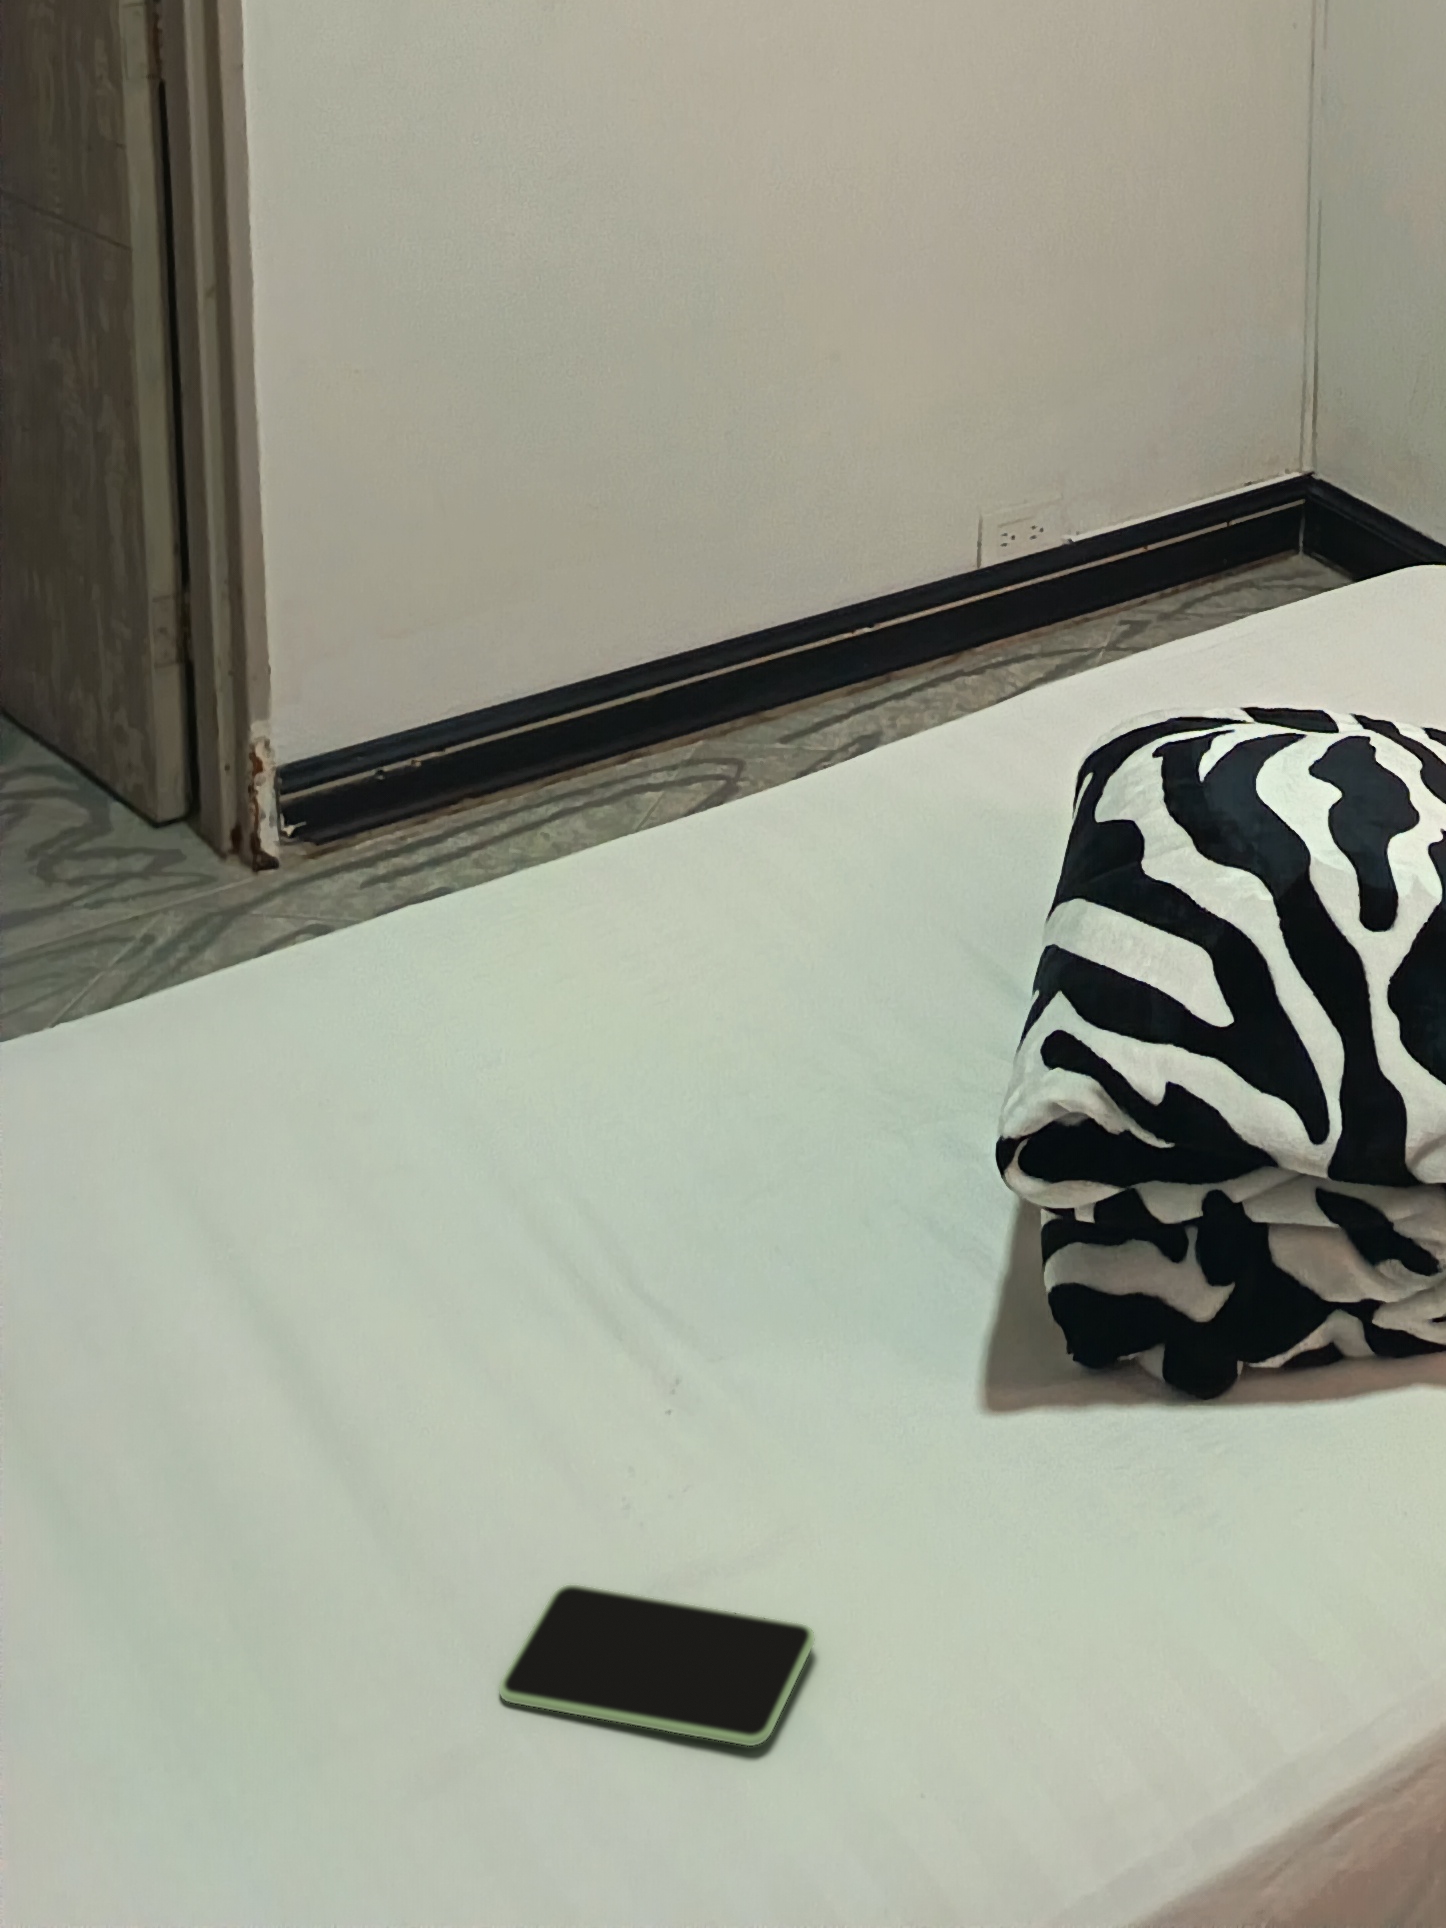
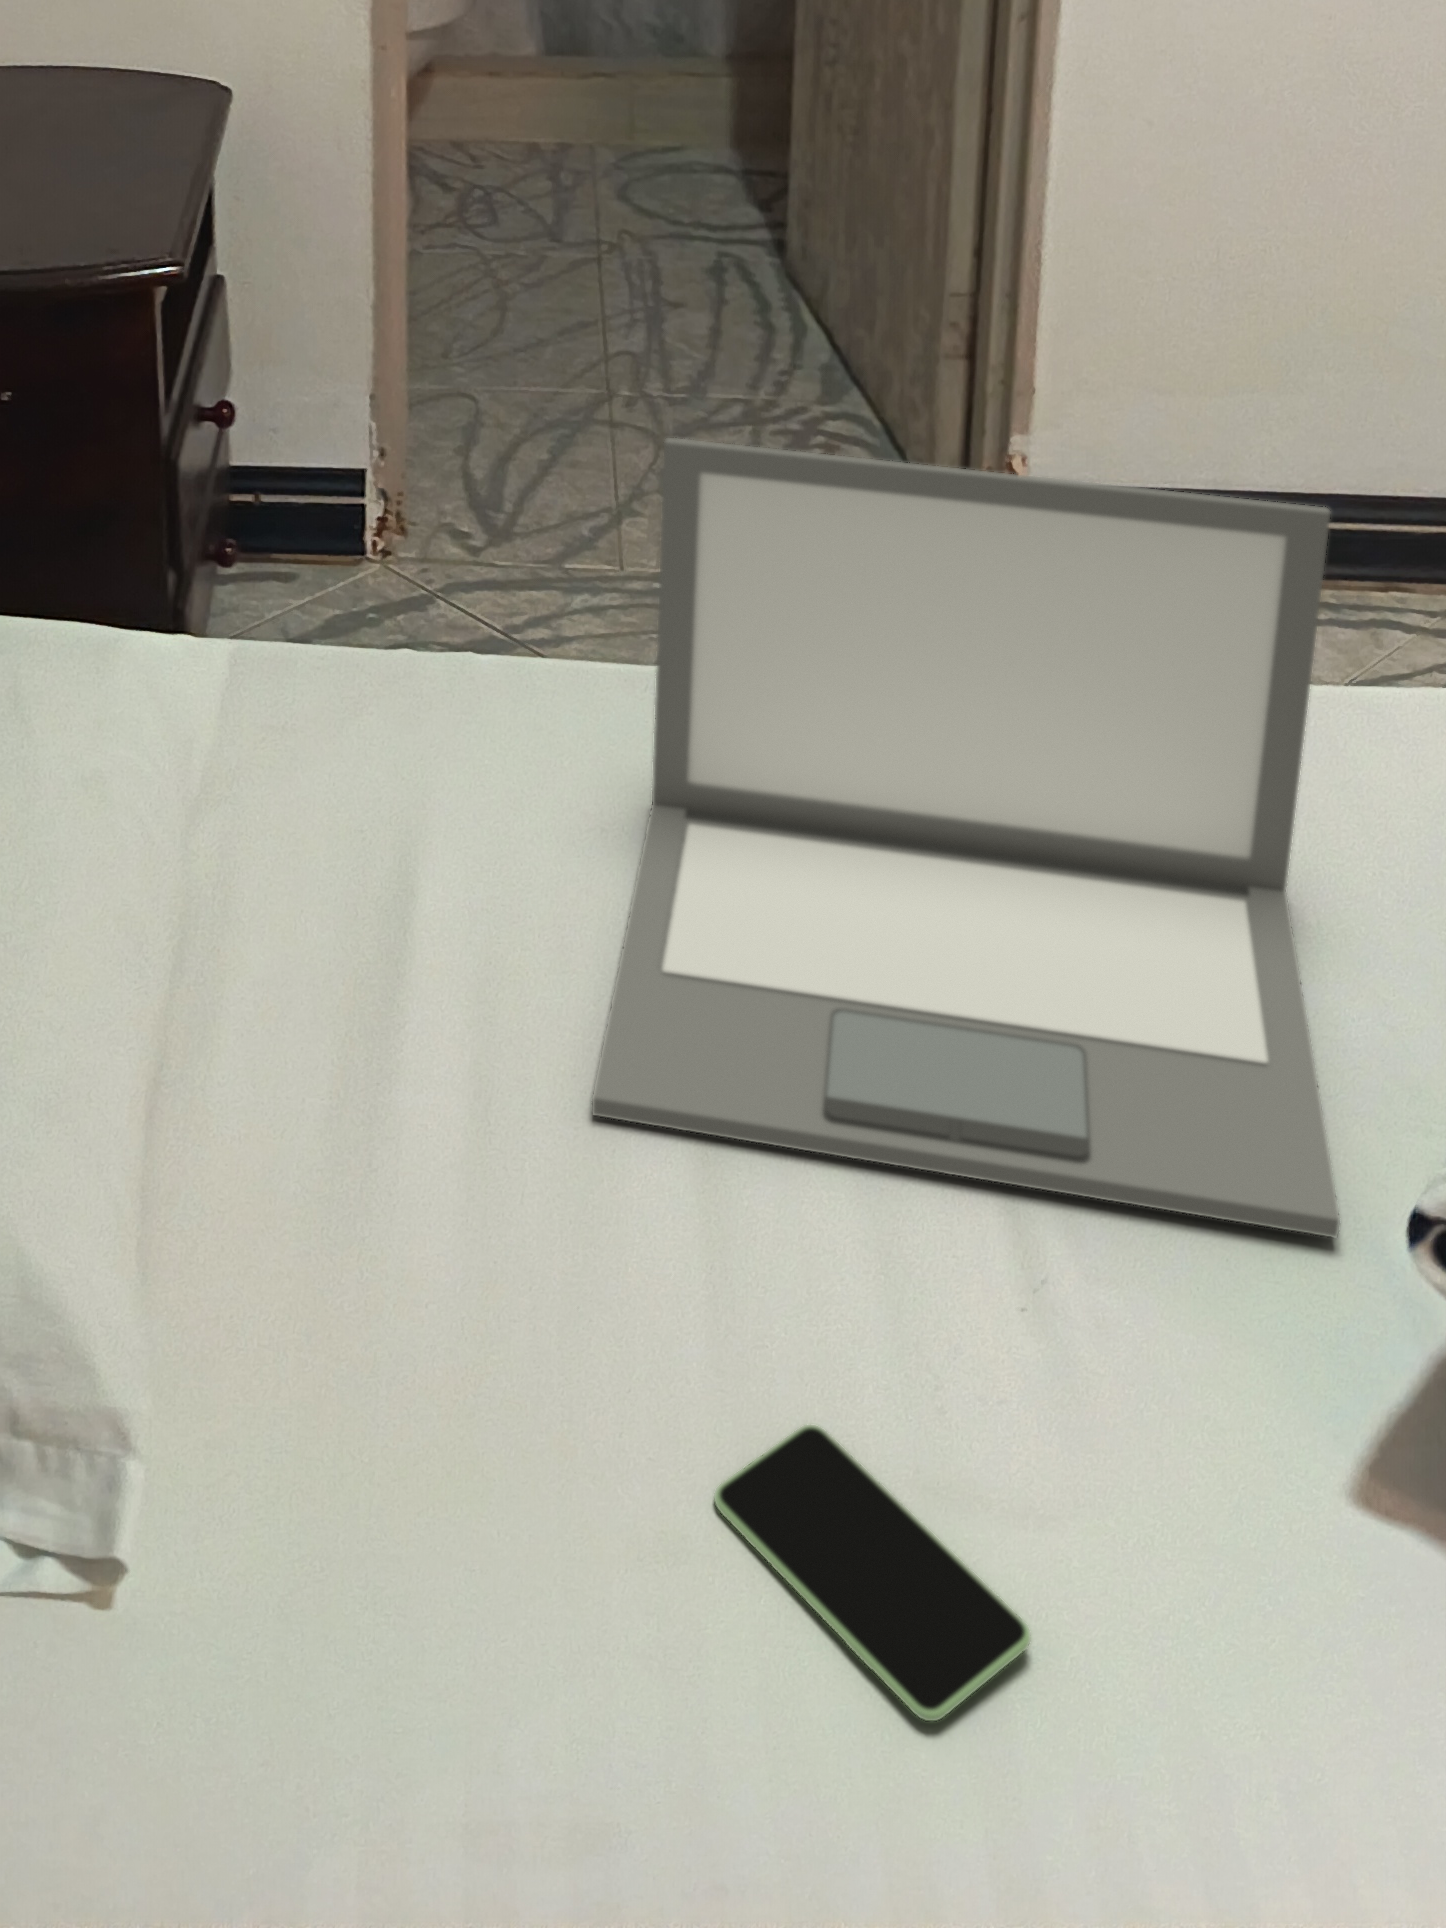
laptop: none [128,632,911,1453] -> present [592,438,1340,1238]

